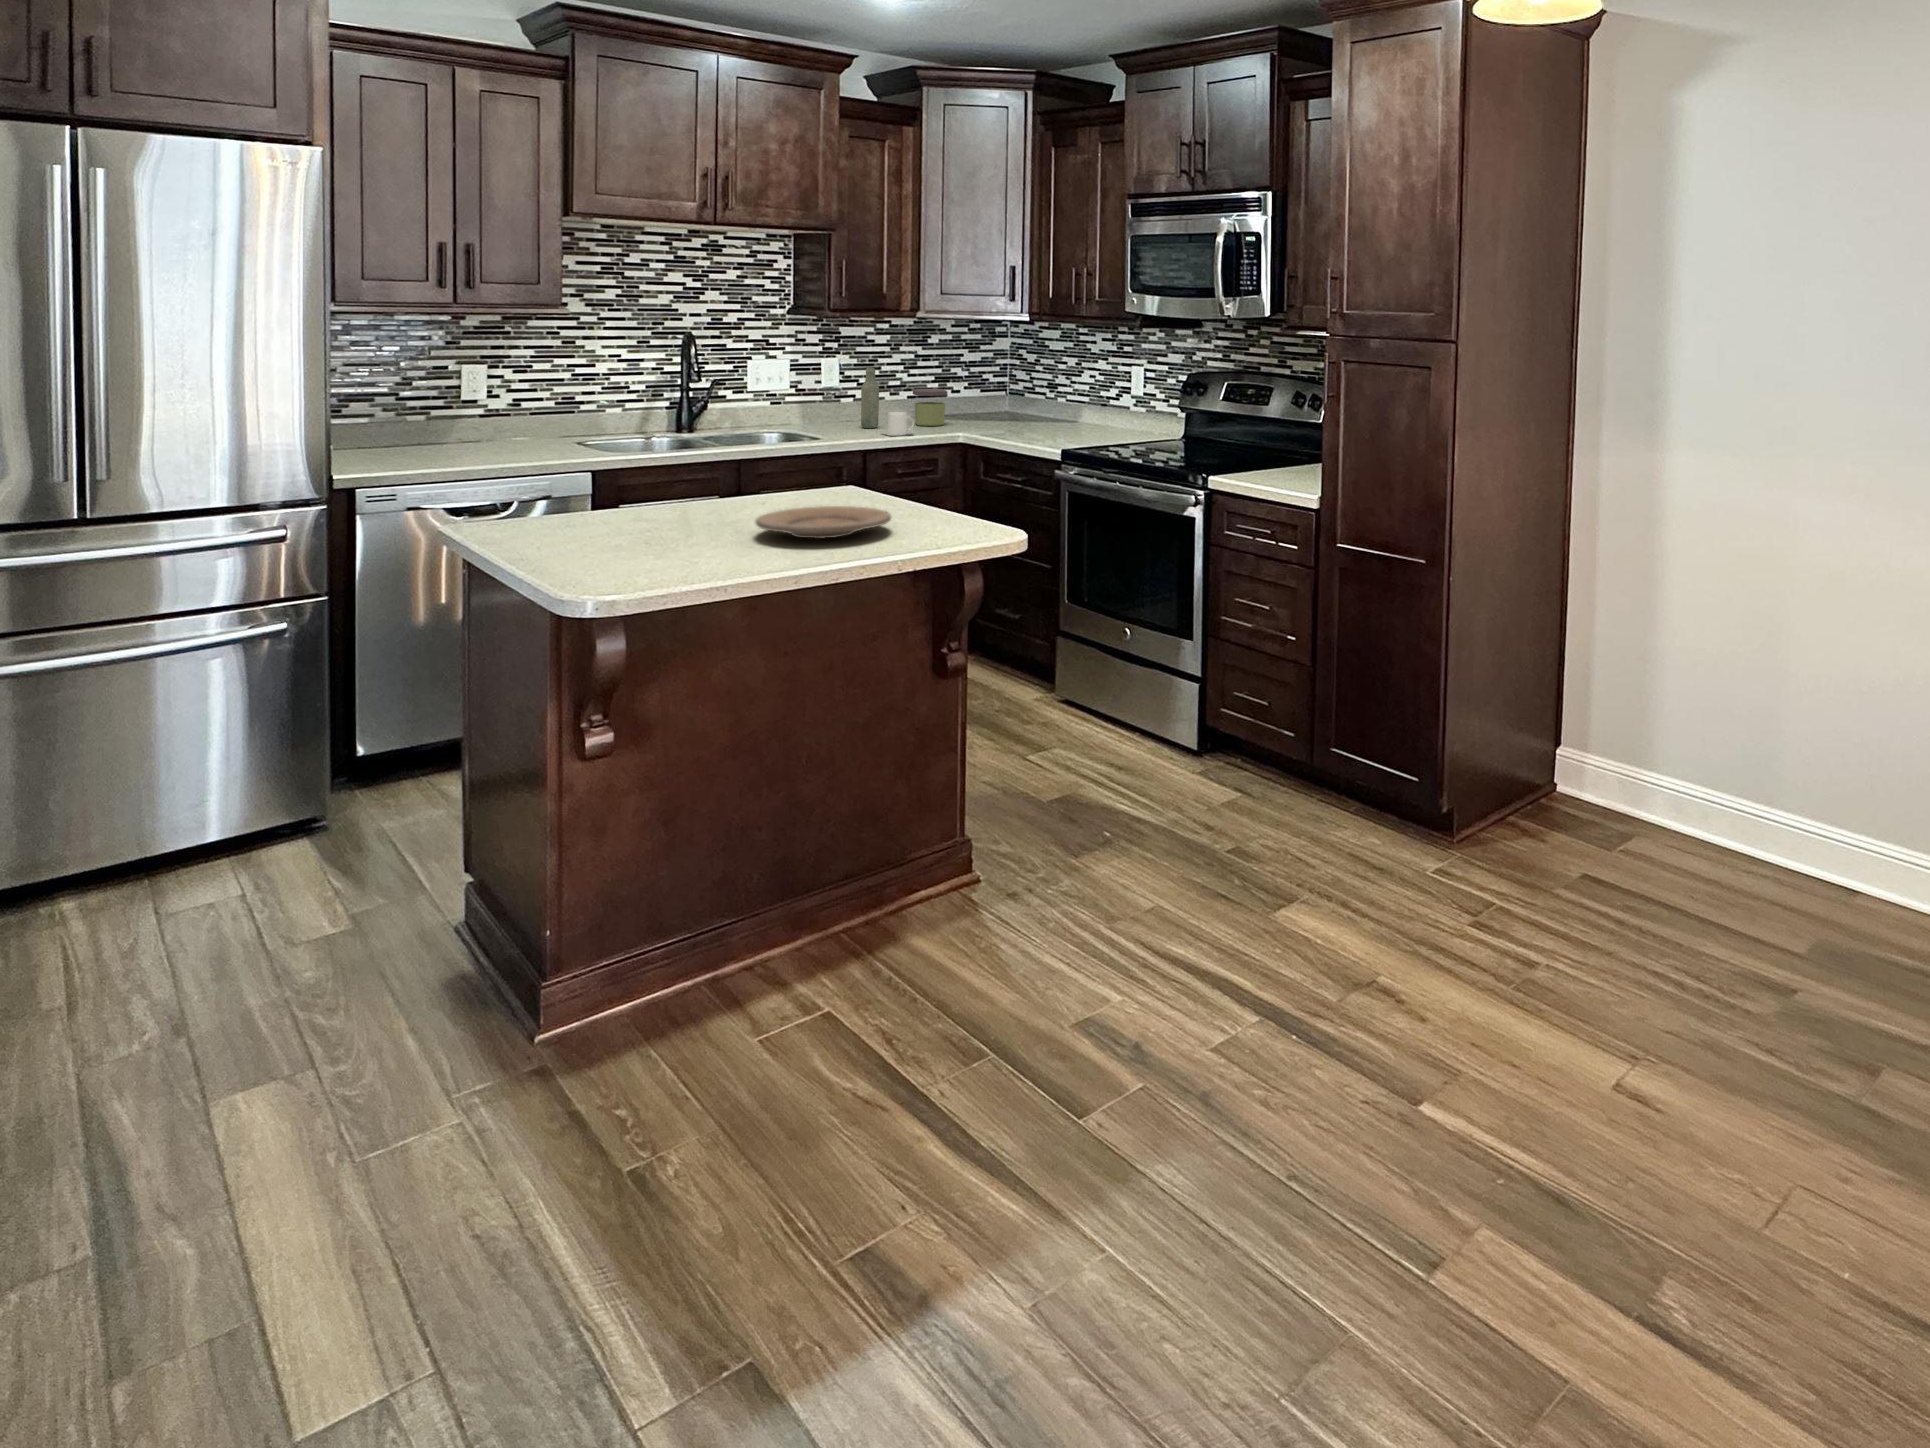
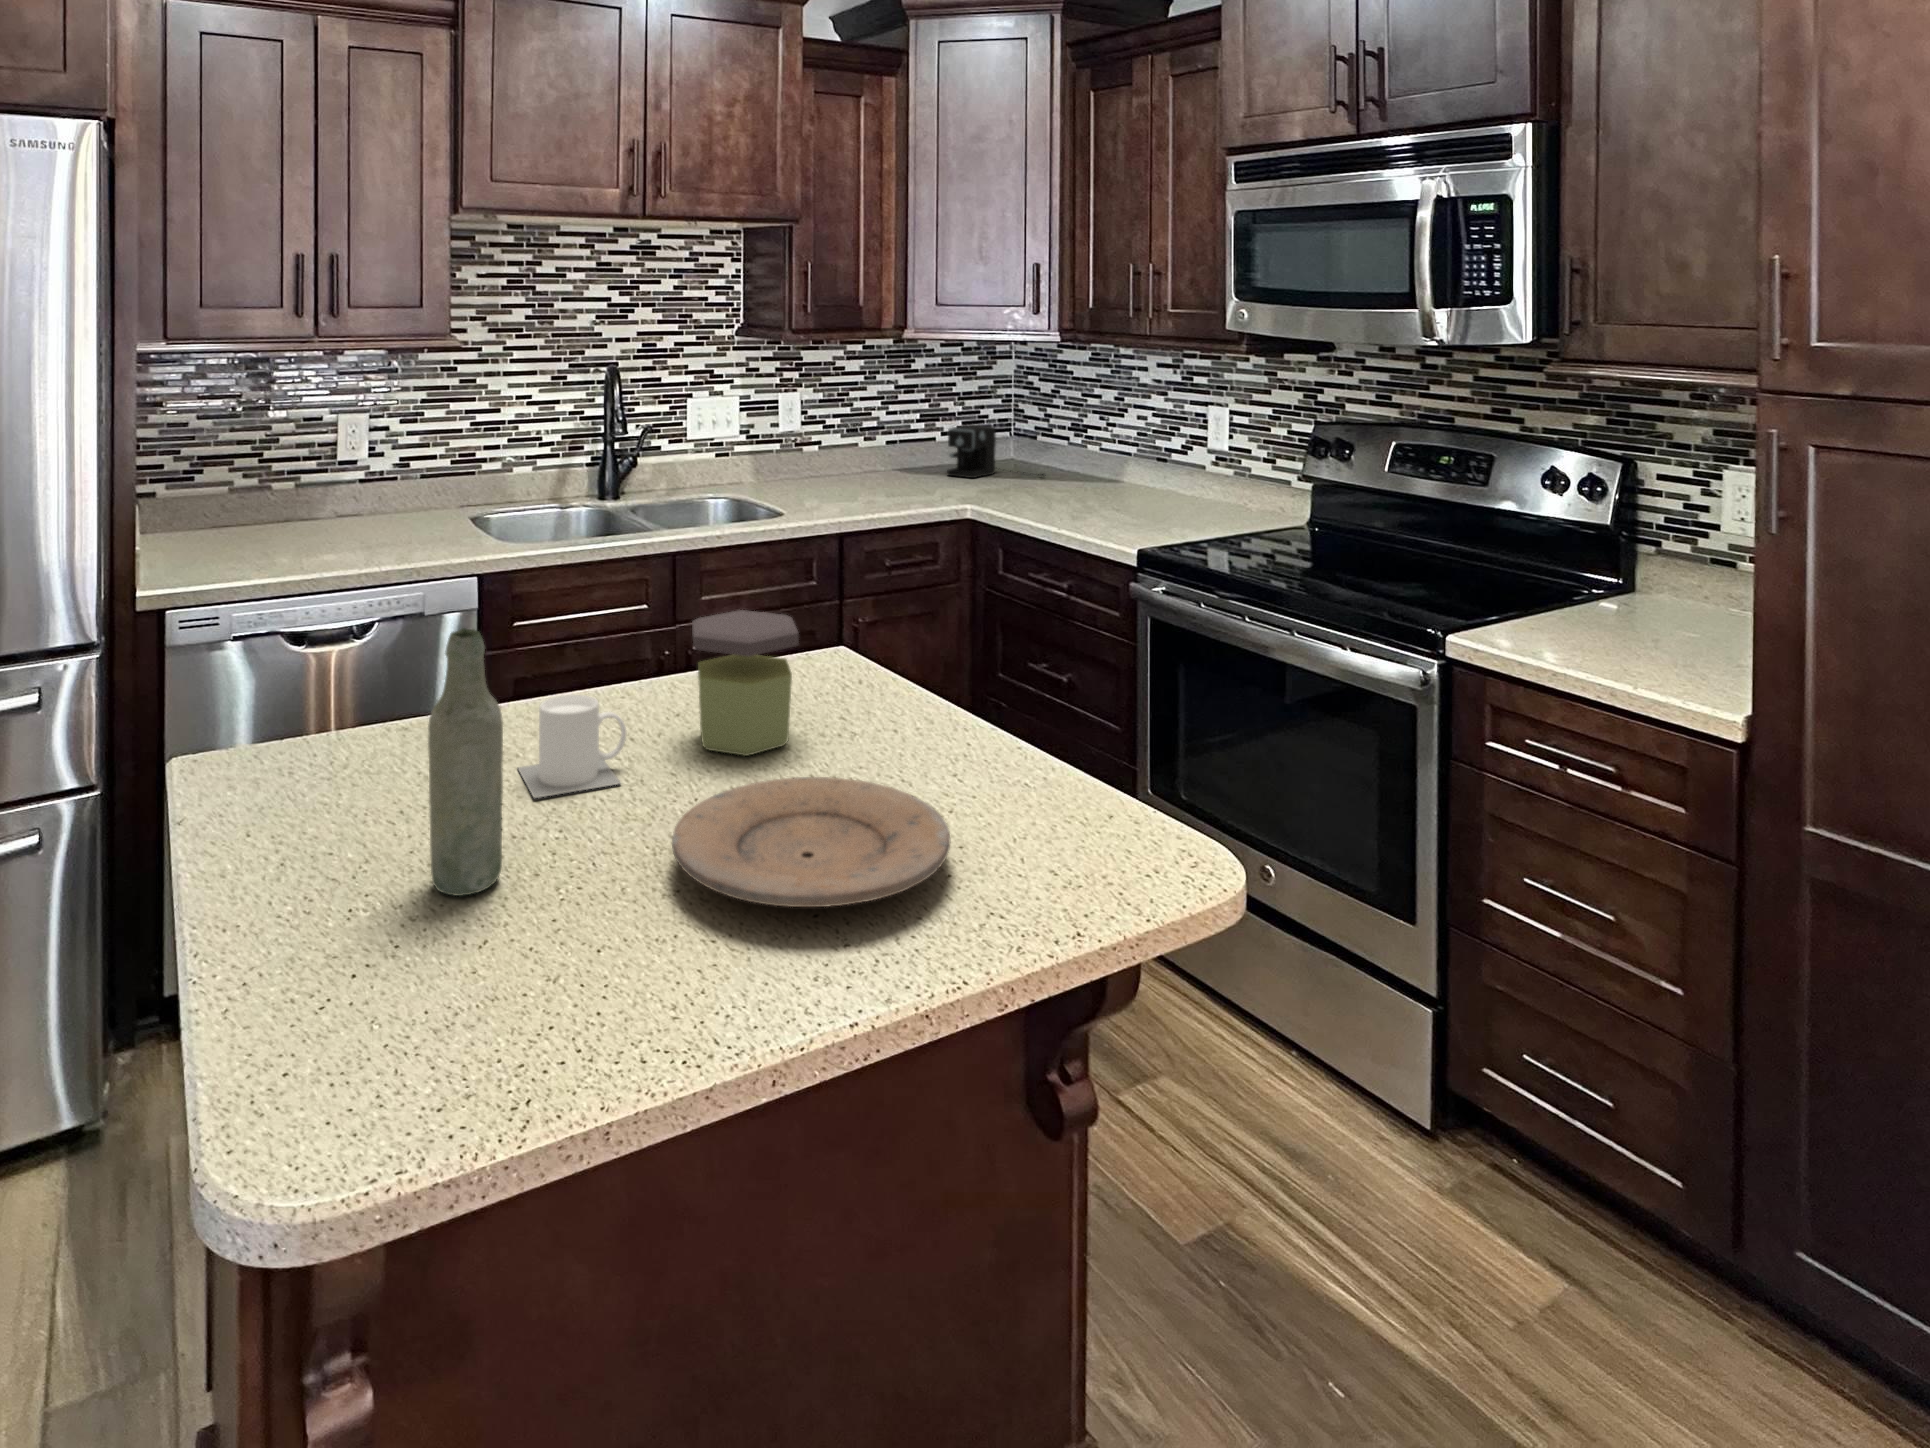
bottle: present [861,367,879,428] -> present [428,628,503,896]
coffee maker: none [951,383,1024,419] -> present [947,425,1046,478]
jar: present [913,389,947,426] -> present [692,610,799,756]
mug: present [887,412,908,436] -> present [518,694,626,798]

